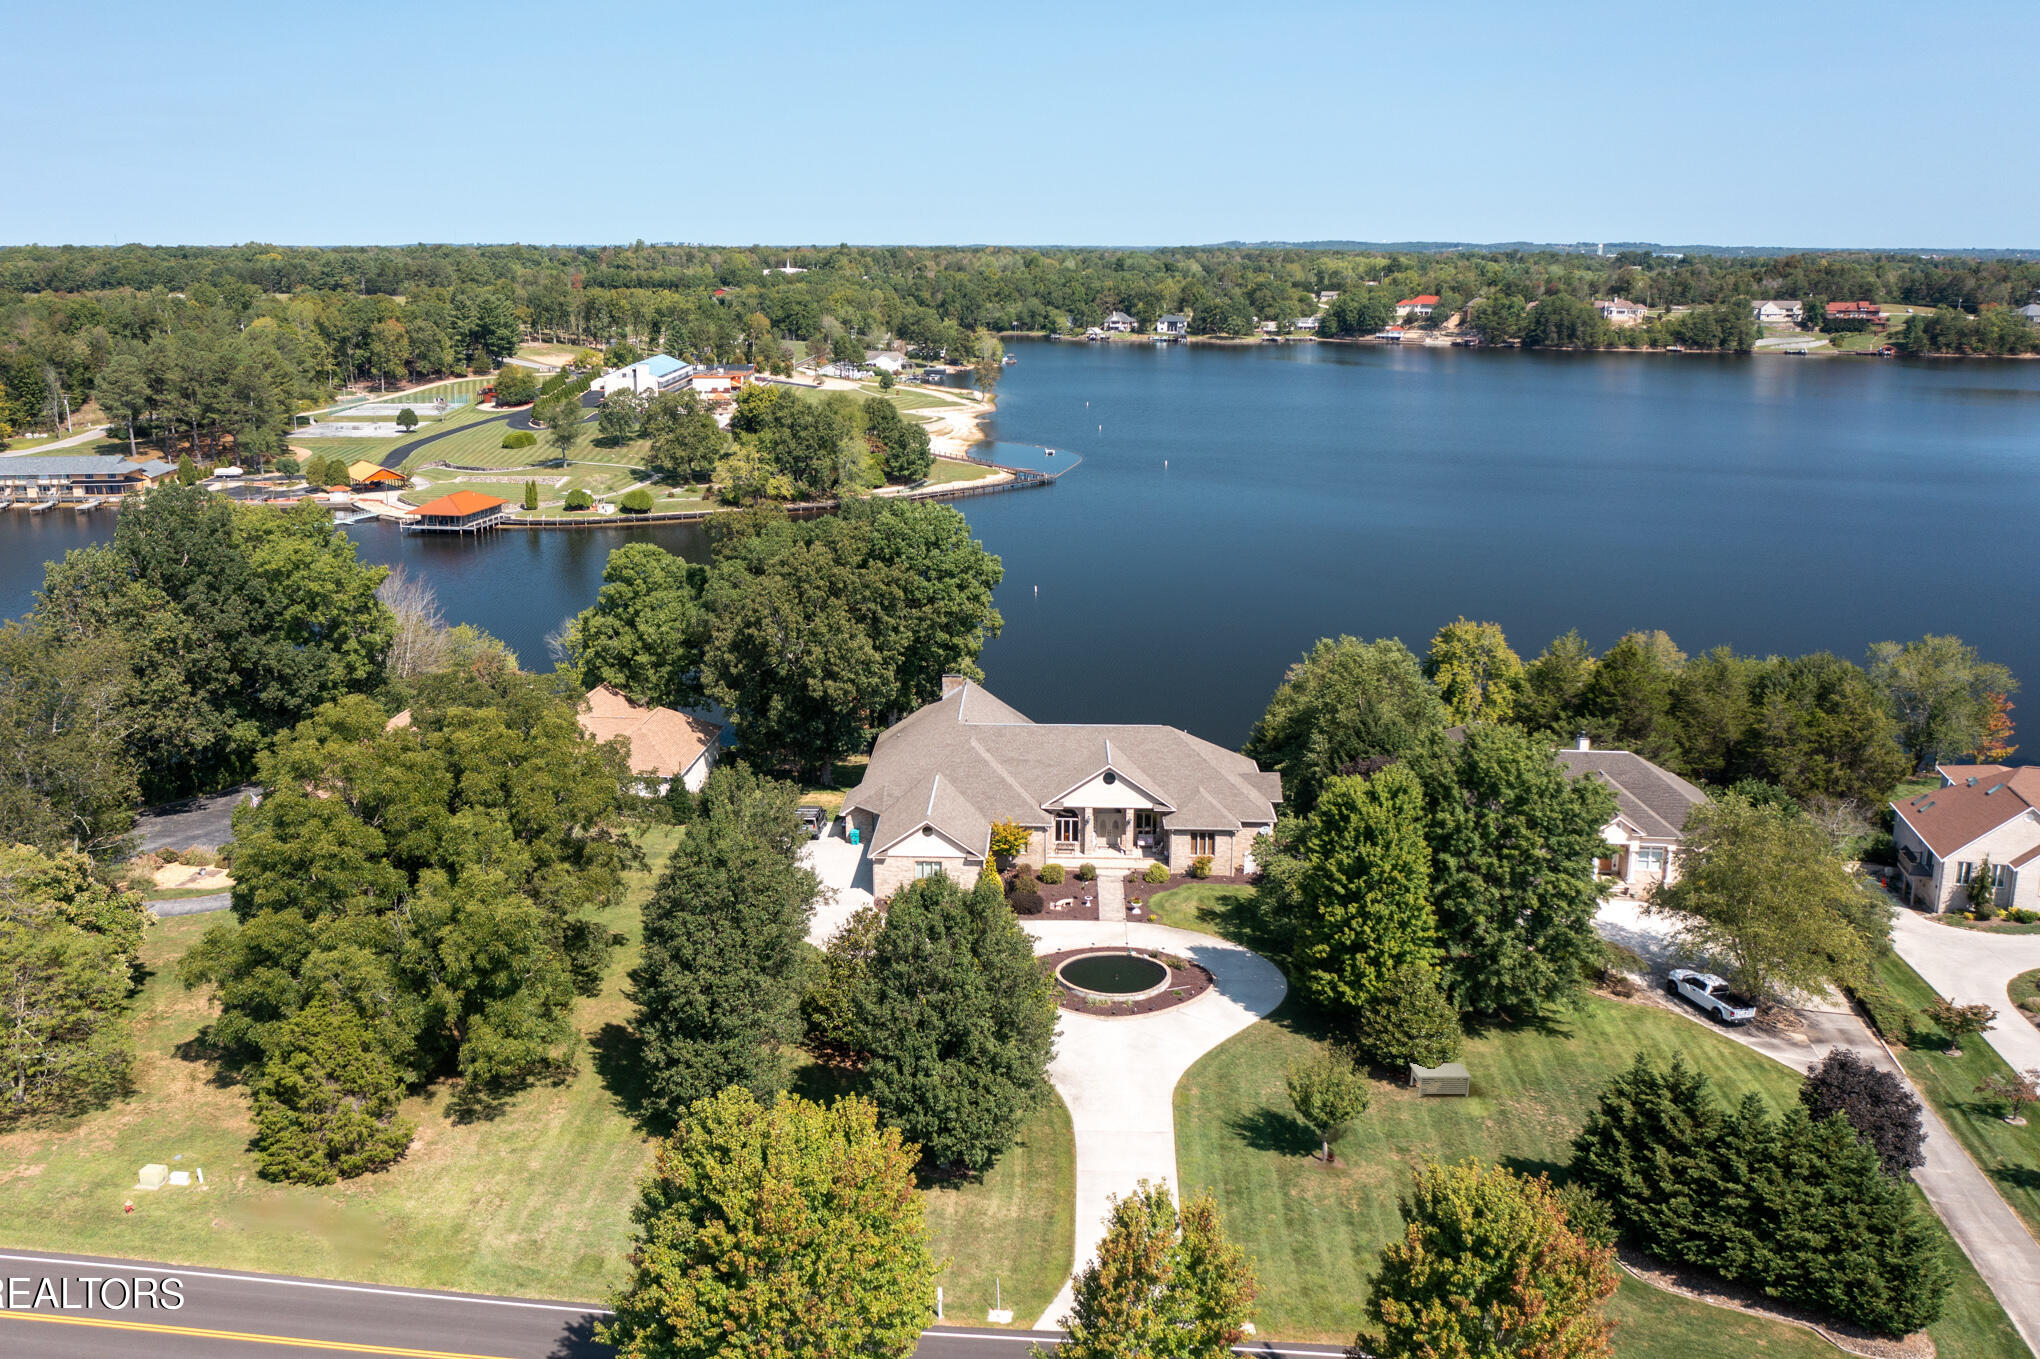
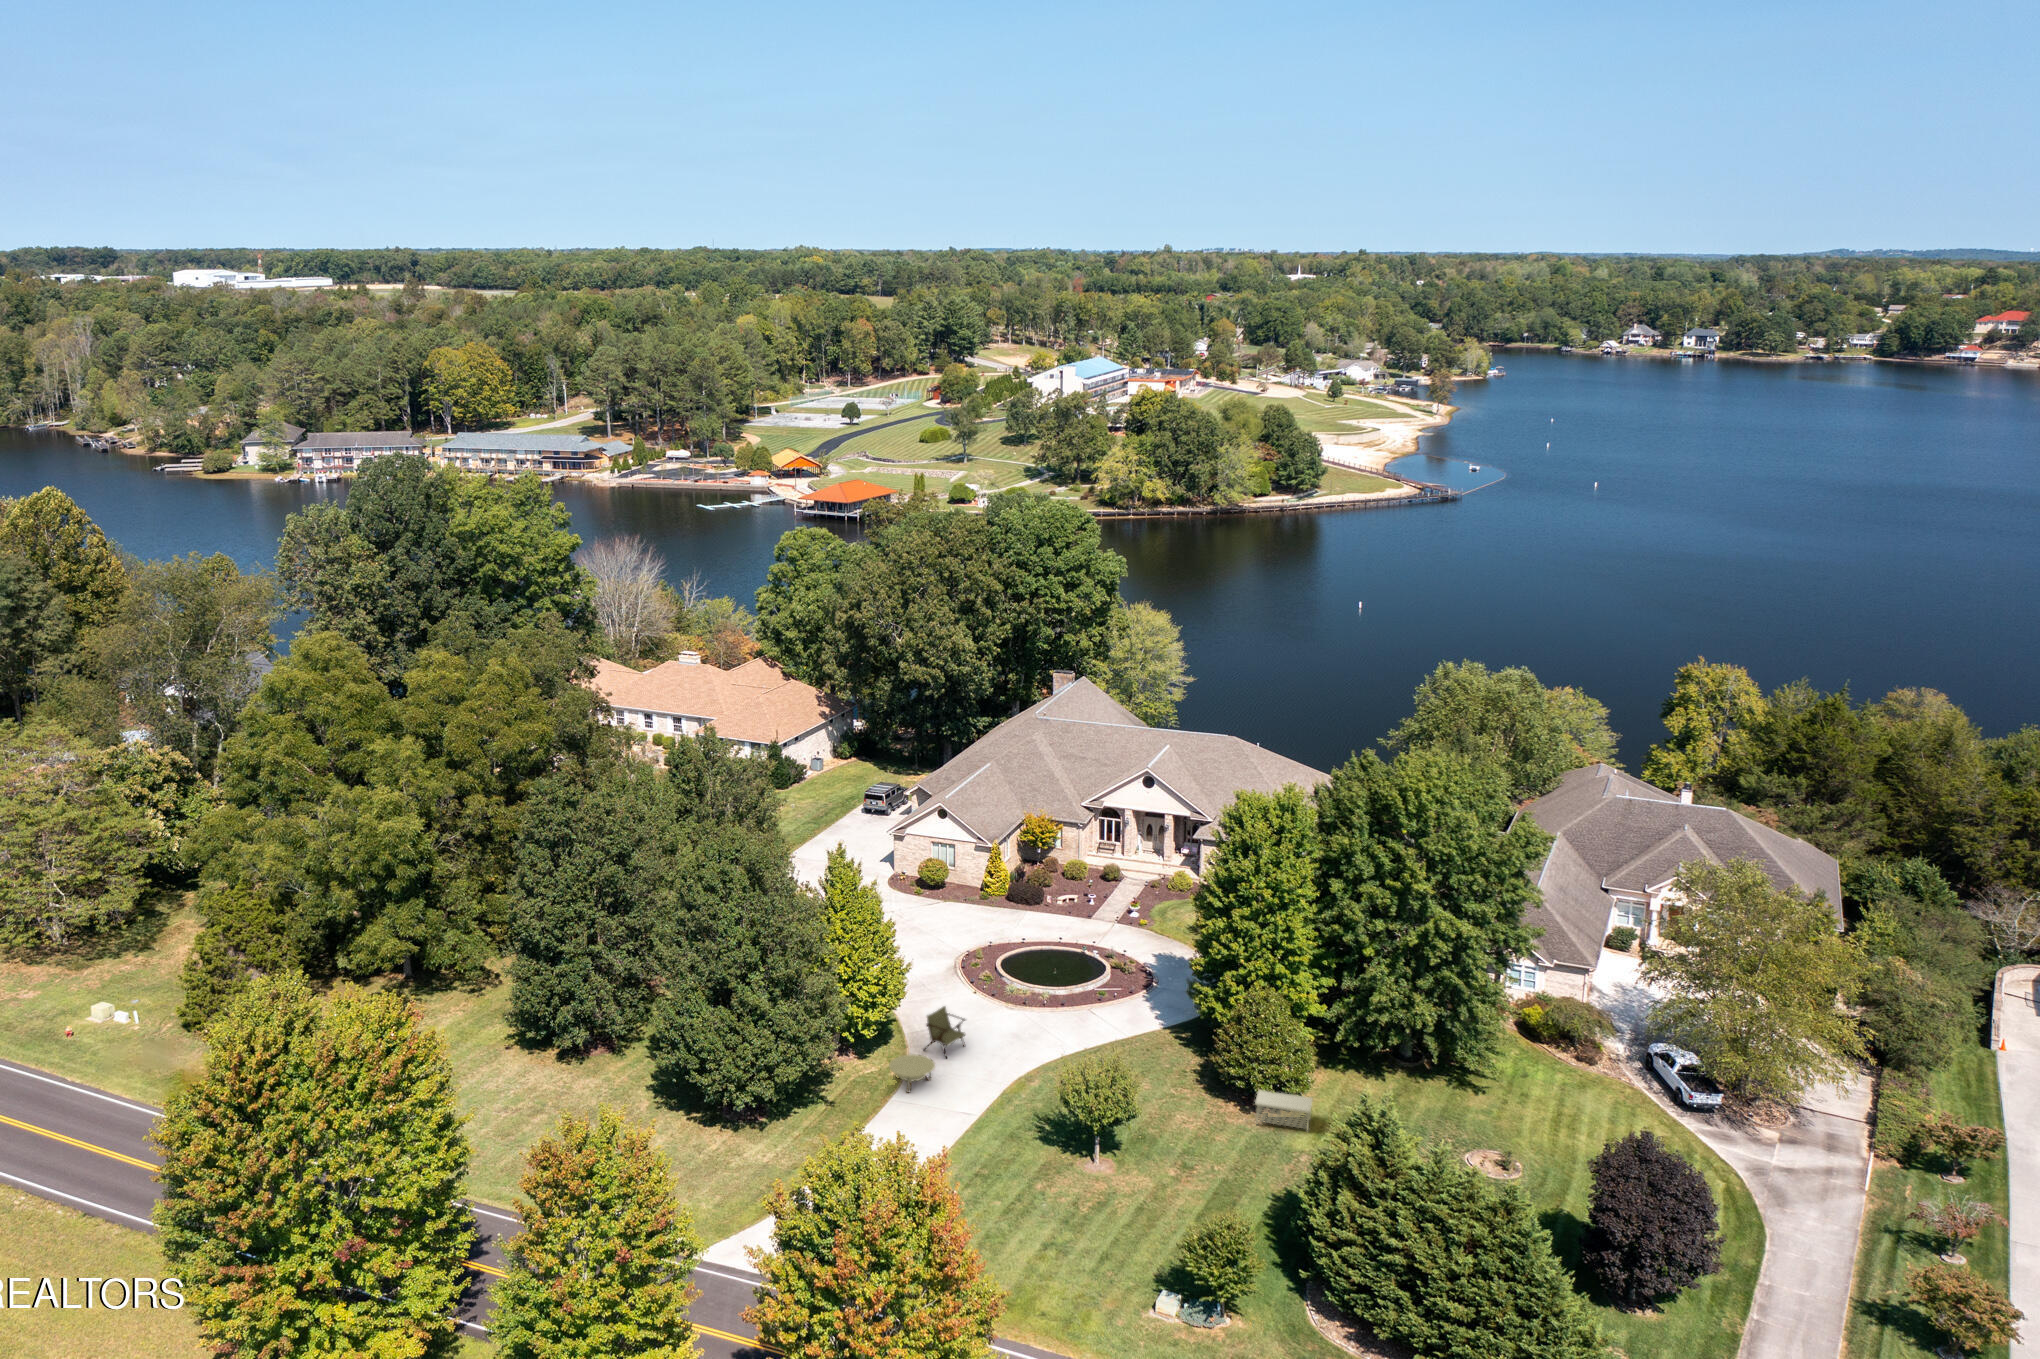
lounge chair: none [1055,1025,1095,1079] -> present [926,1006,965,1057]
round table: none [1049,1079,1098,1120] -> present [889,1054,935,1093]
potted tree: present [1316,1121,1349,1161] -> none [1096,1126,1129,1166]

